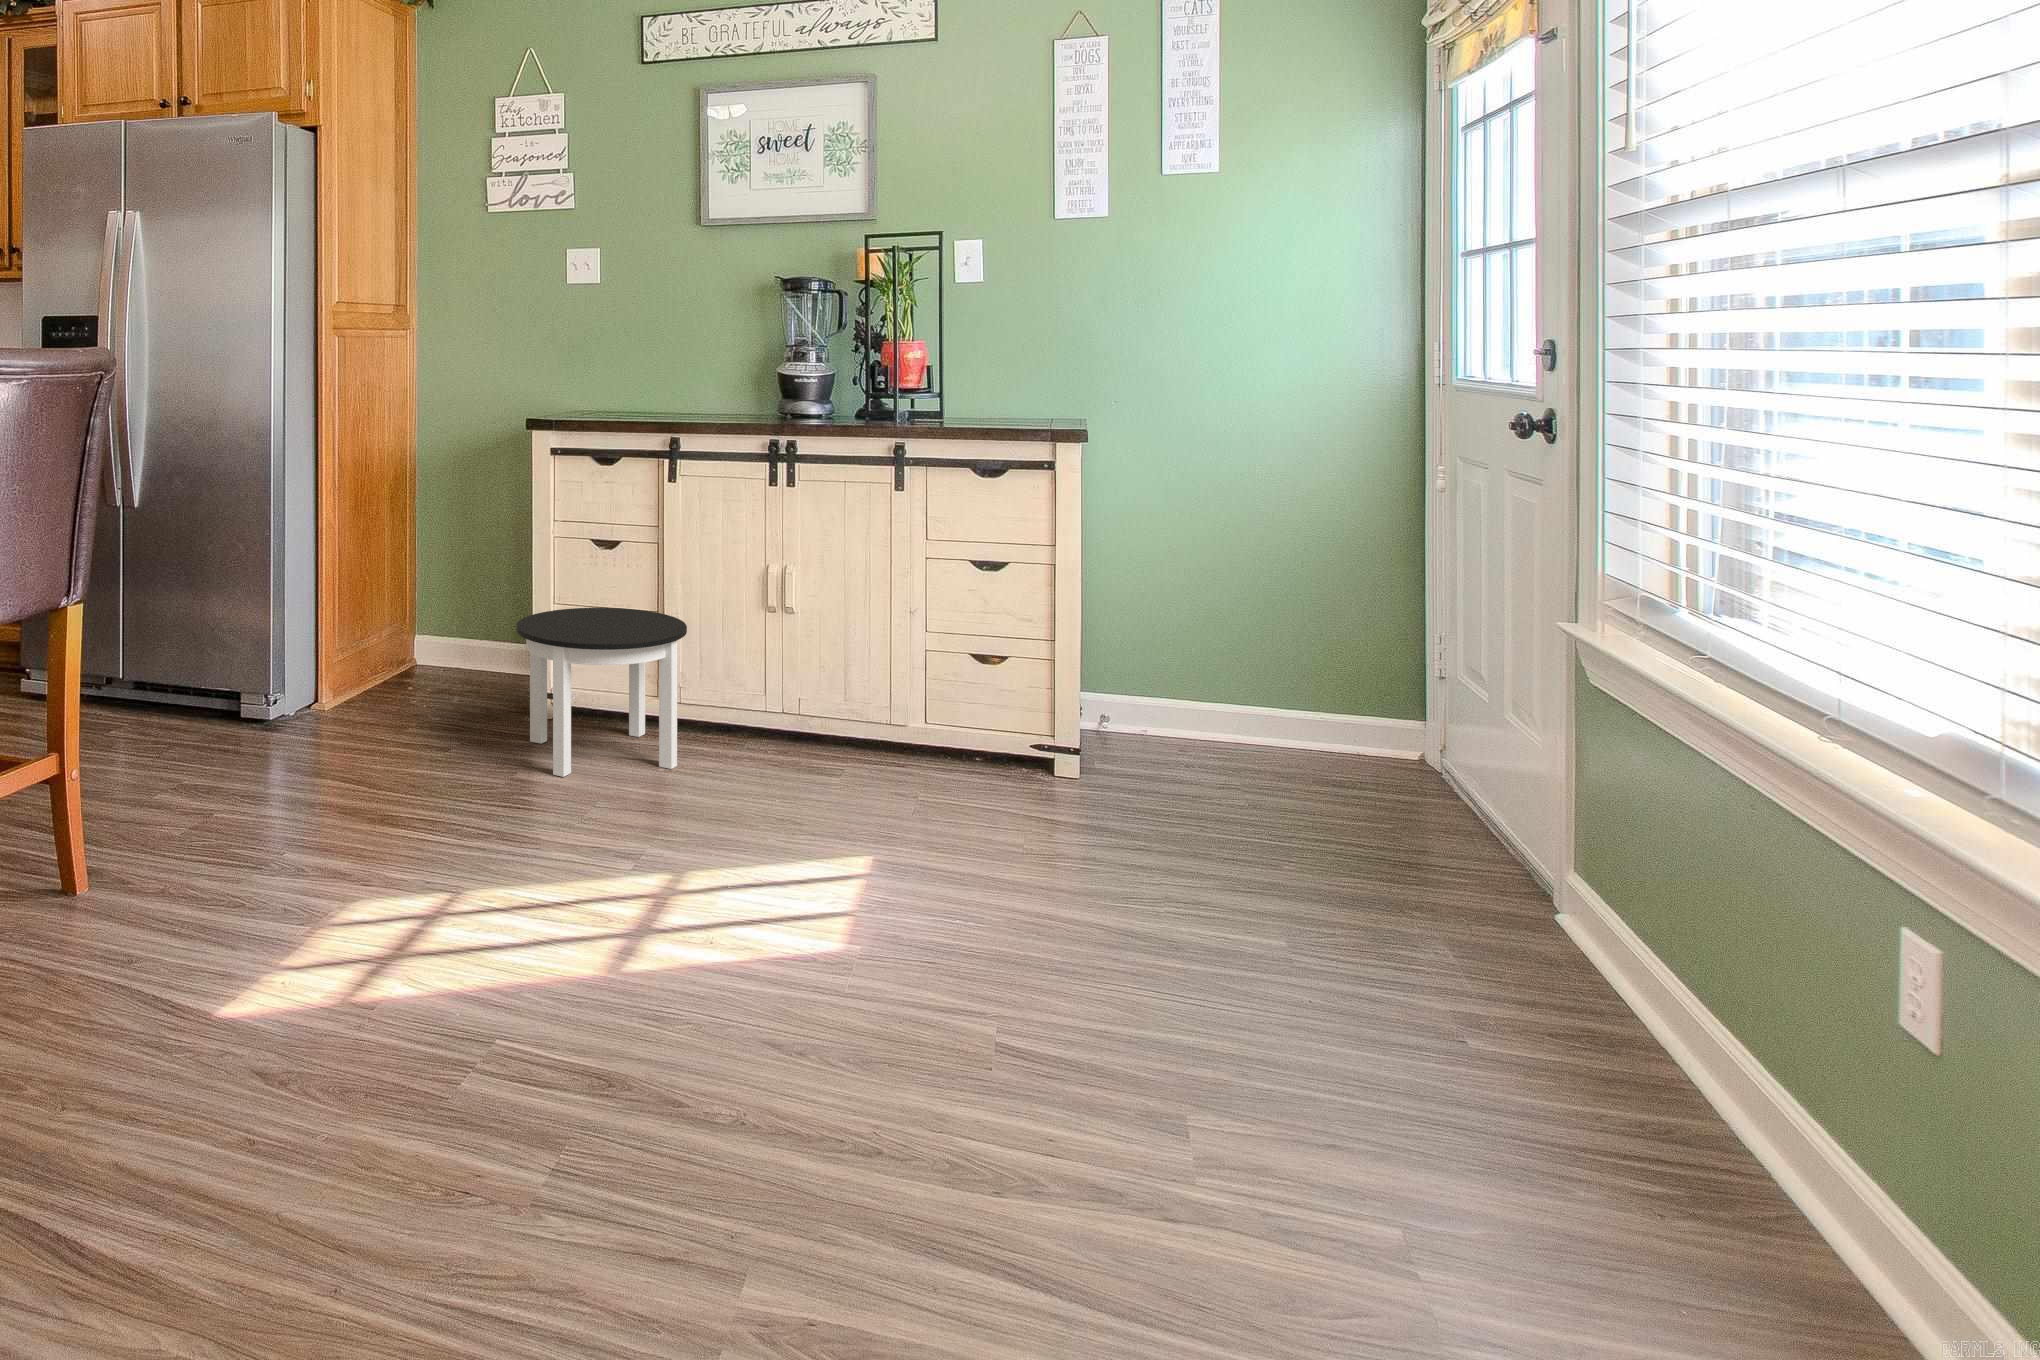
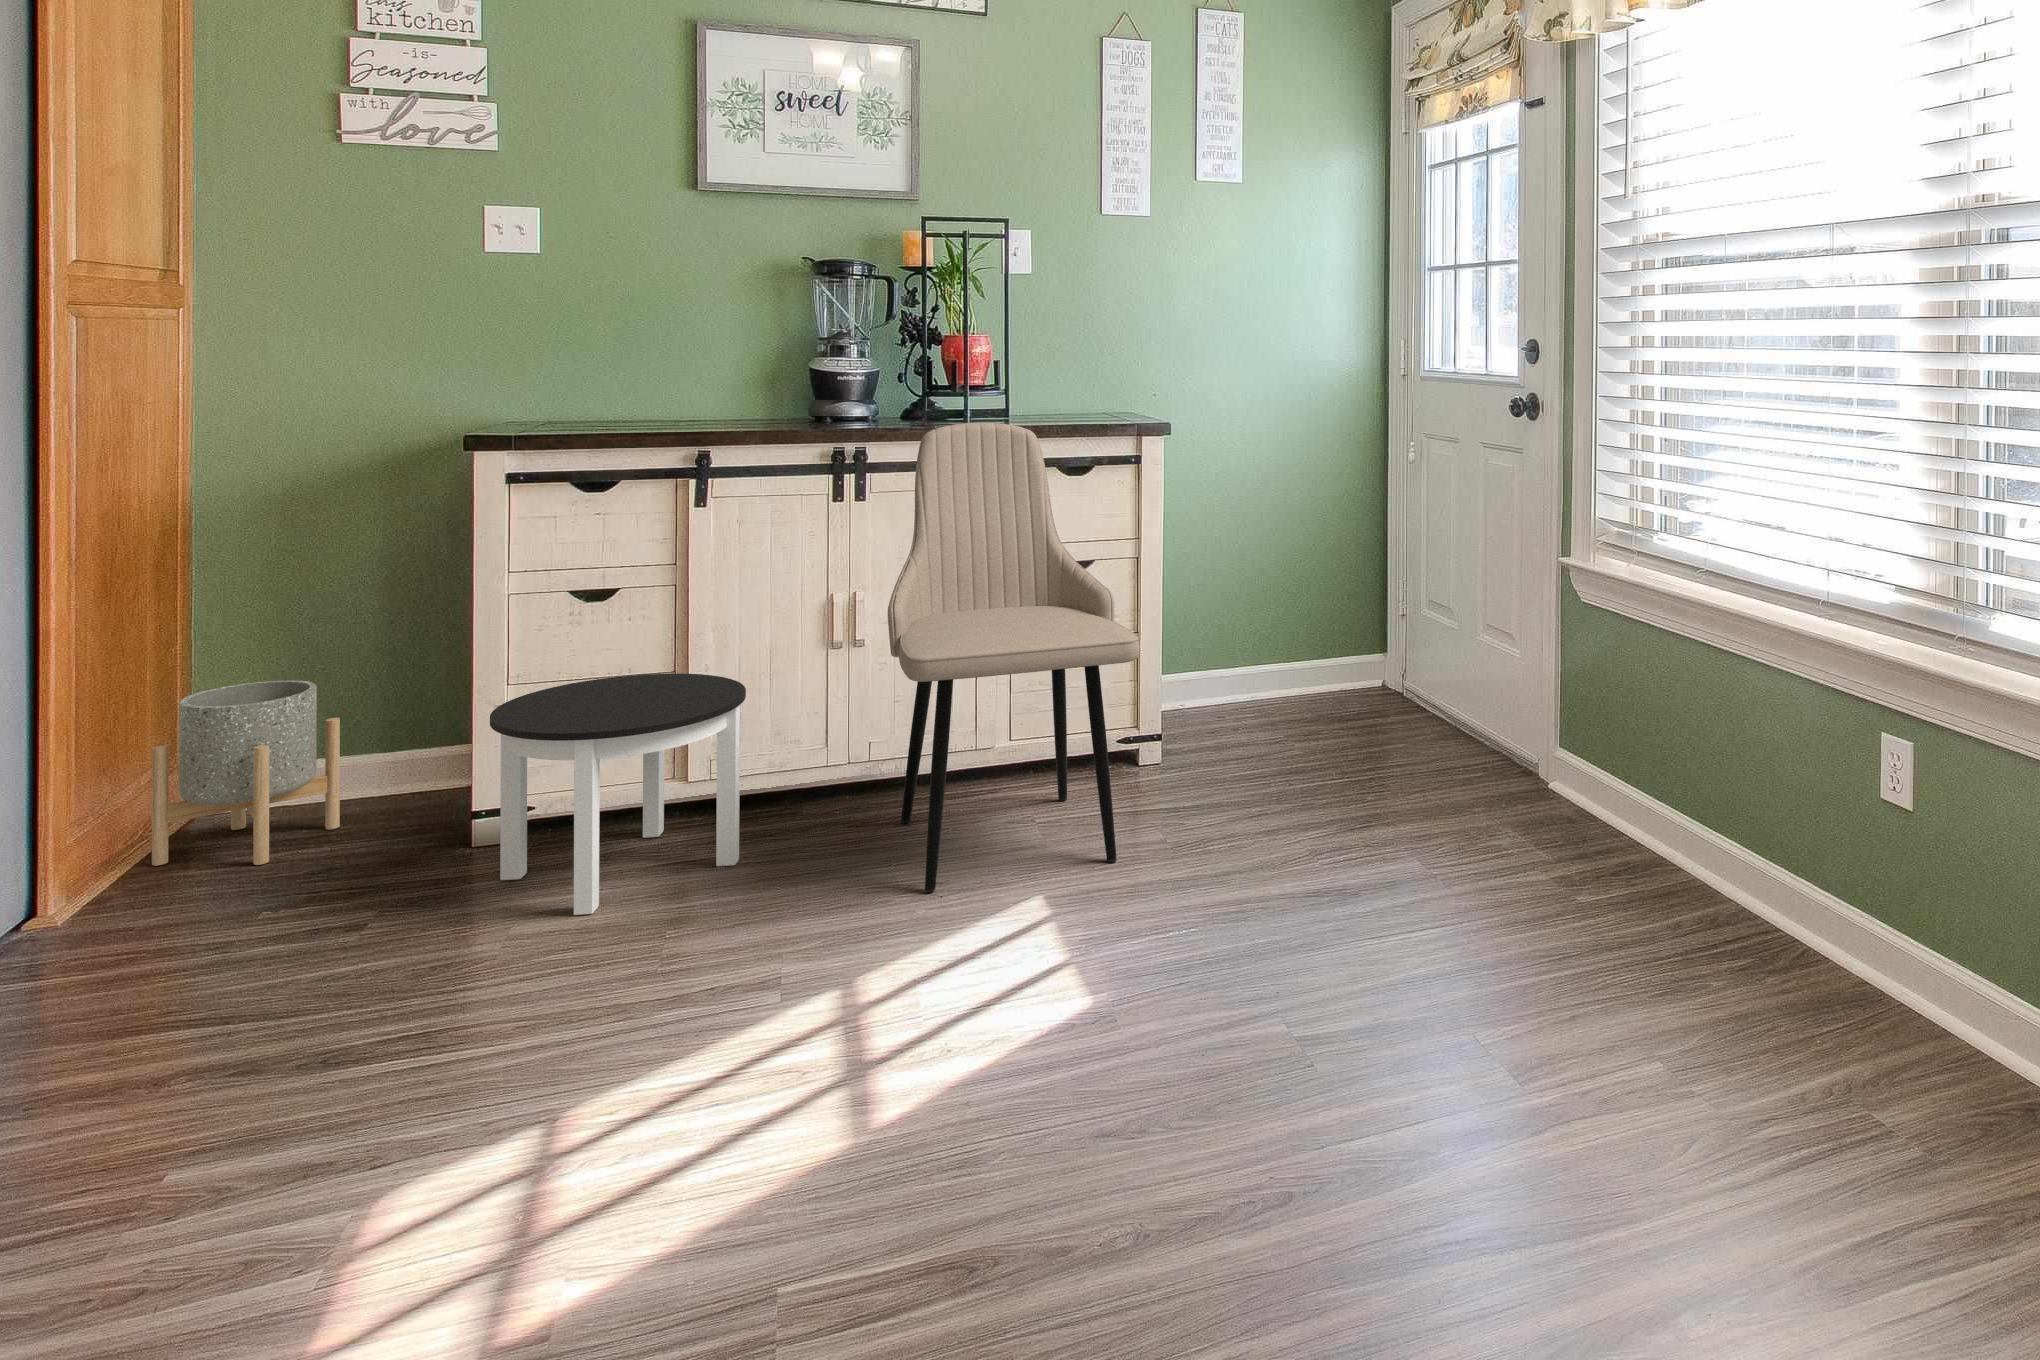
dining chair: none [767,422,985,845] -> present [888,422,1140,892]
planter: none [377,580,474,700] -> present [152,680,340,866]

